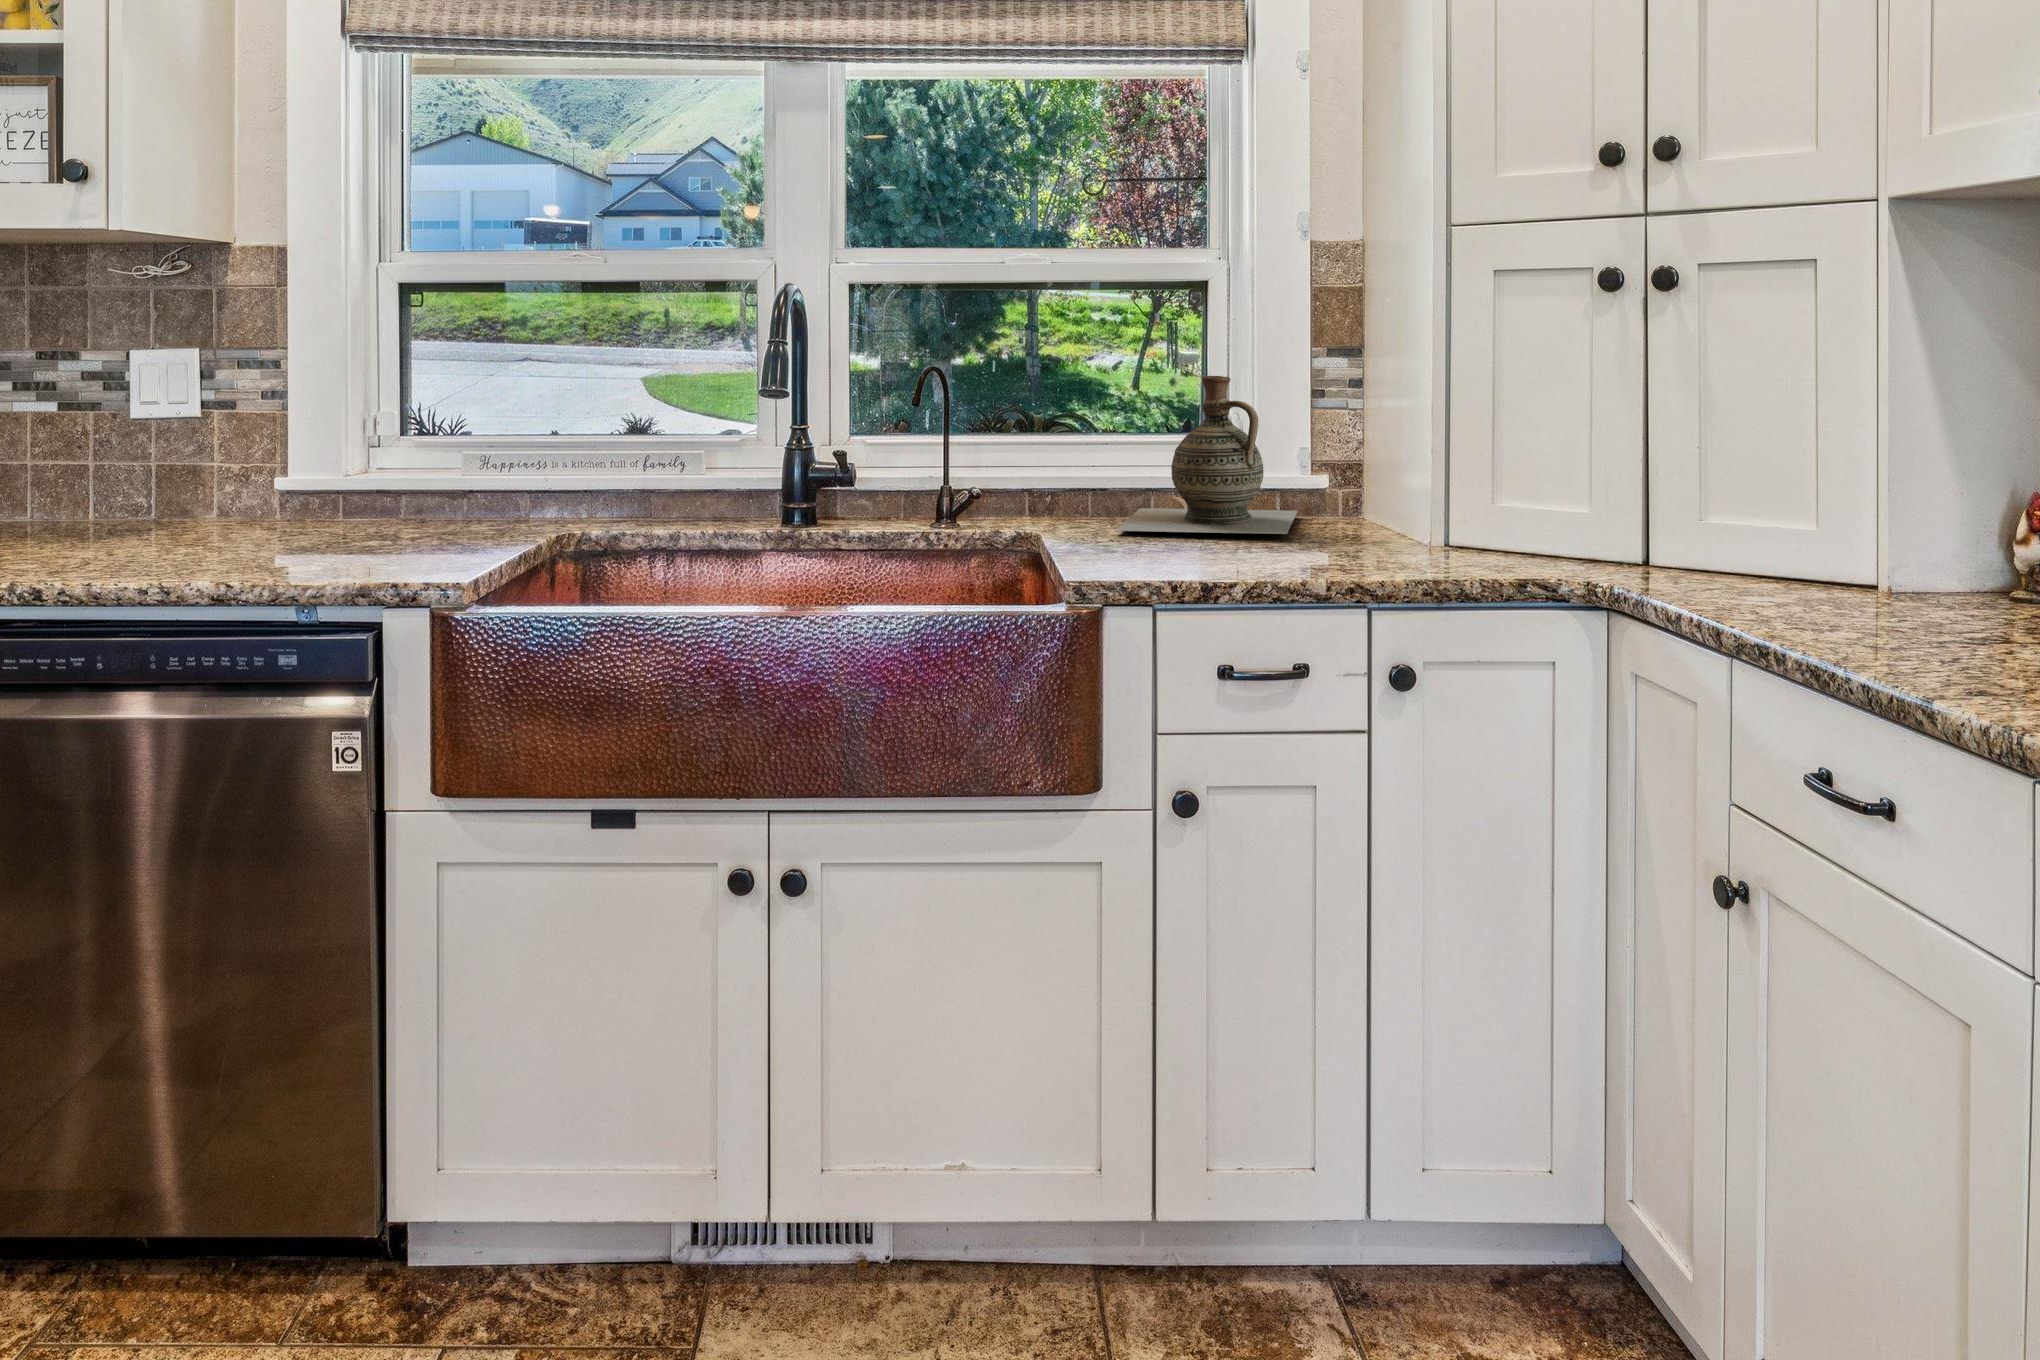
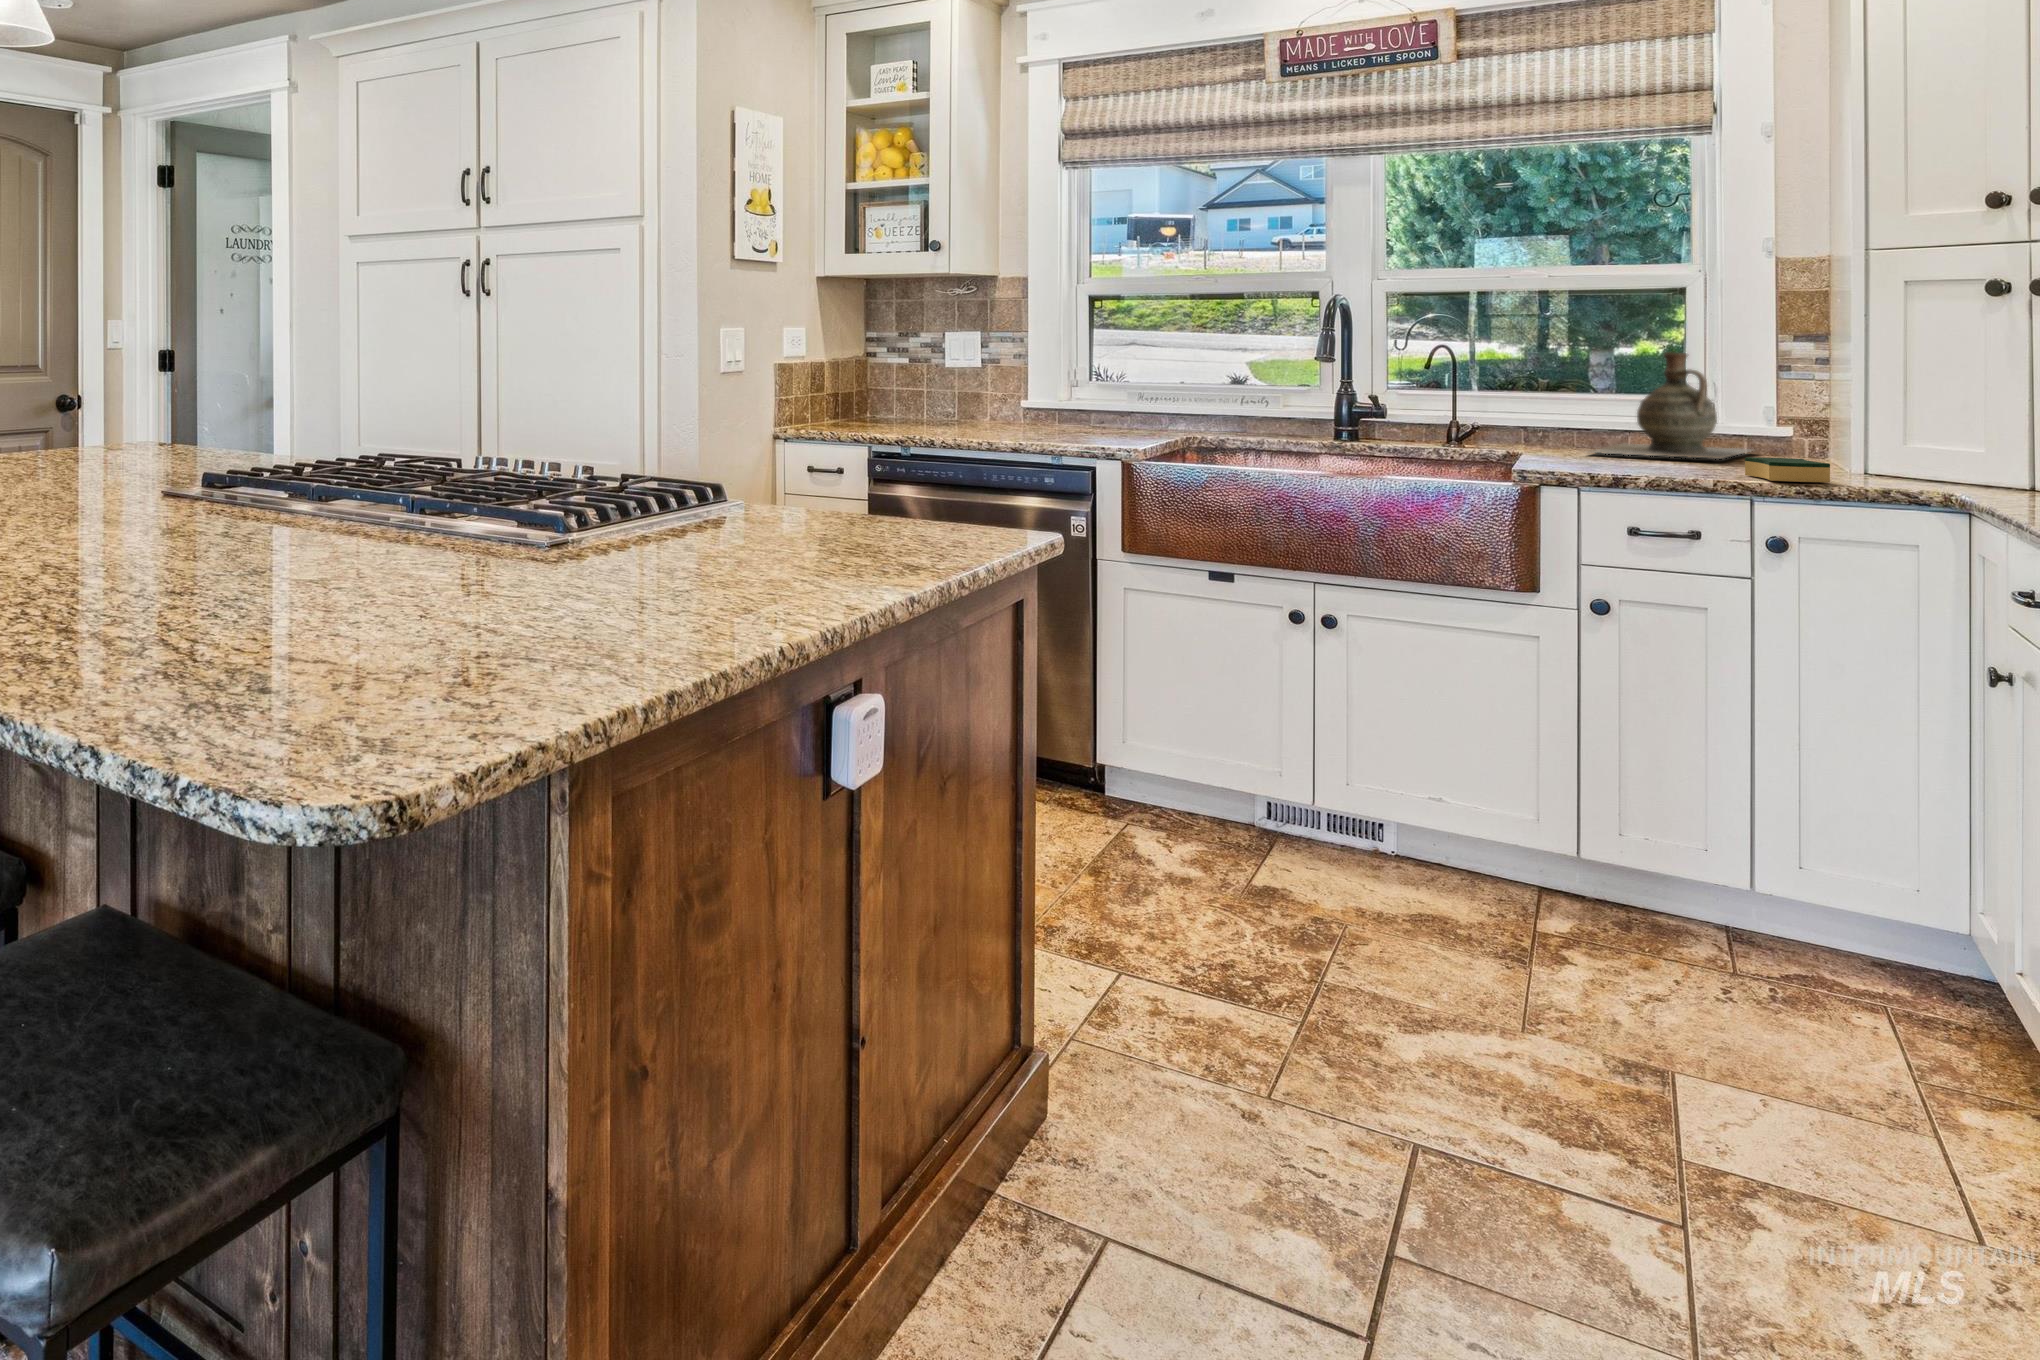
sponge: none [1343,535,1452,577] -> present [1745,457,1830,482]

